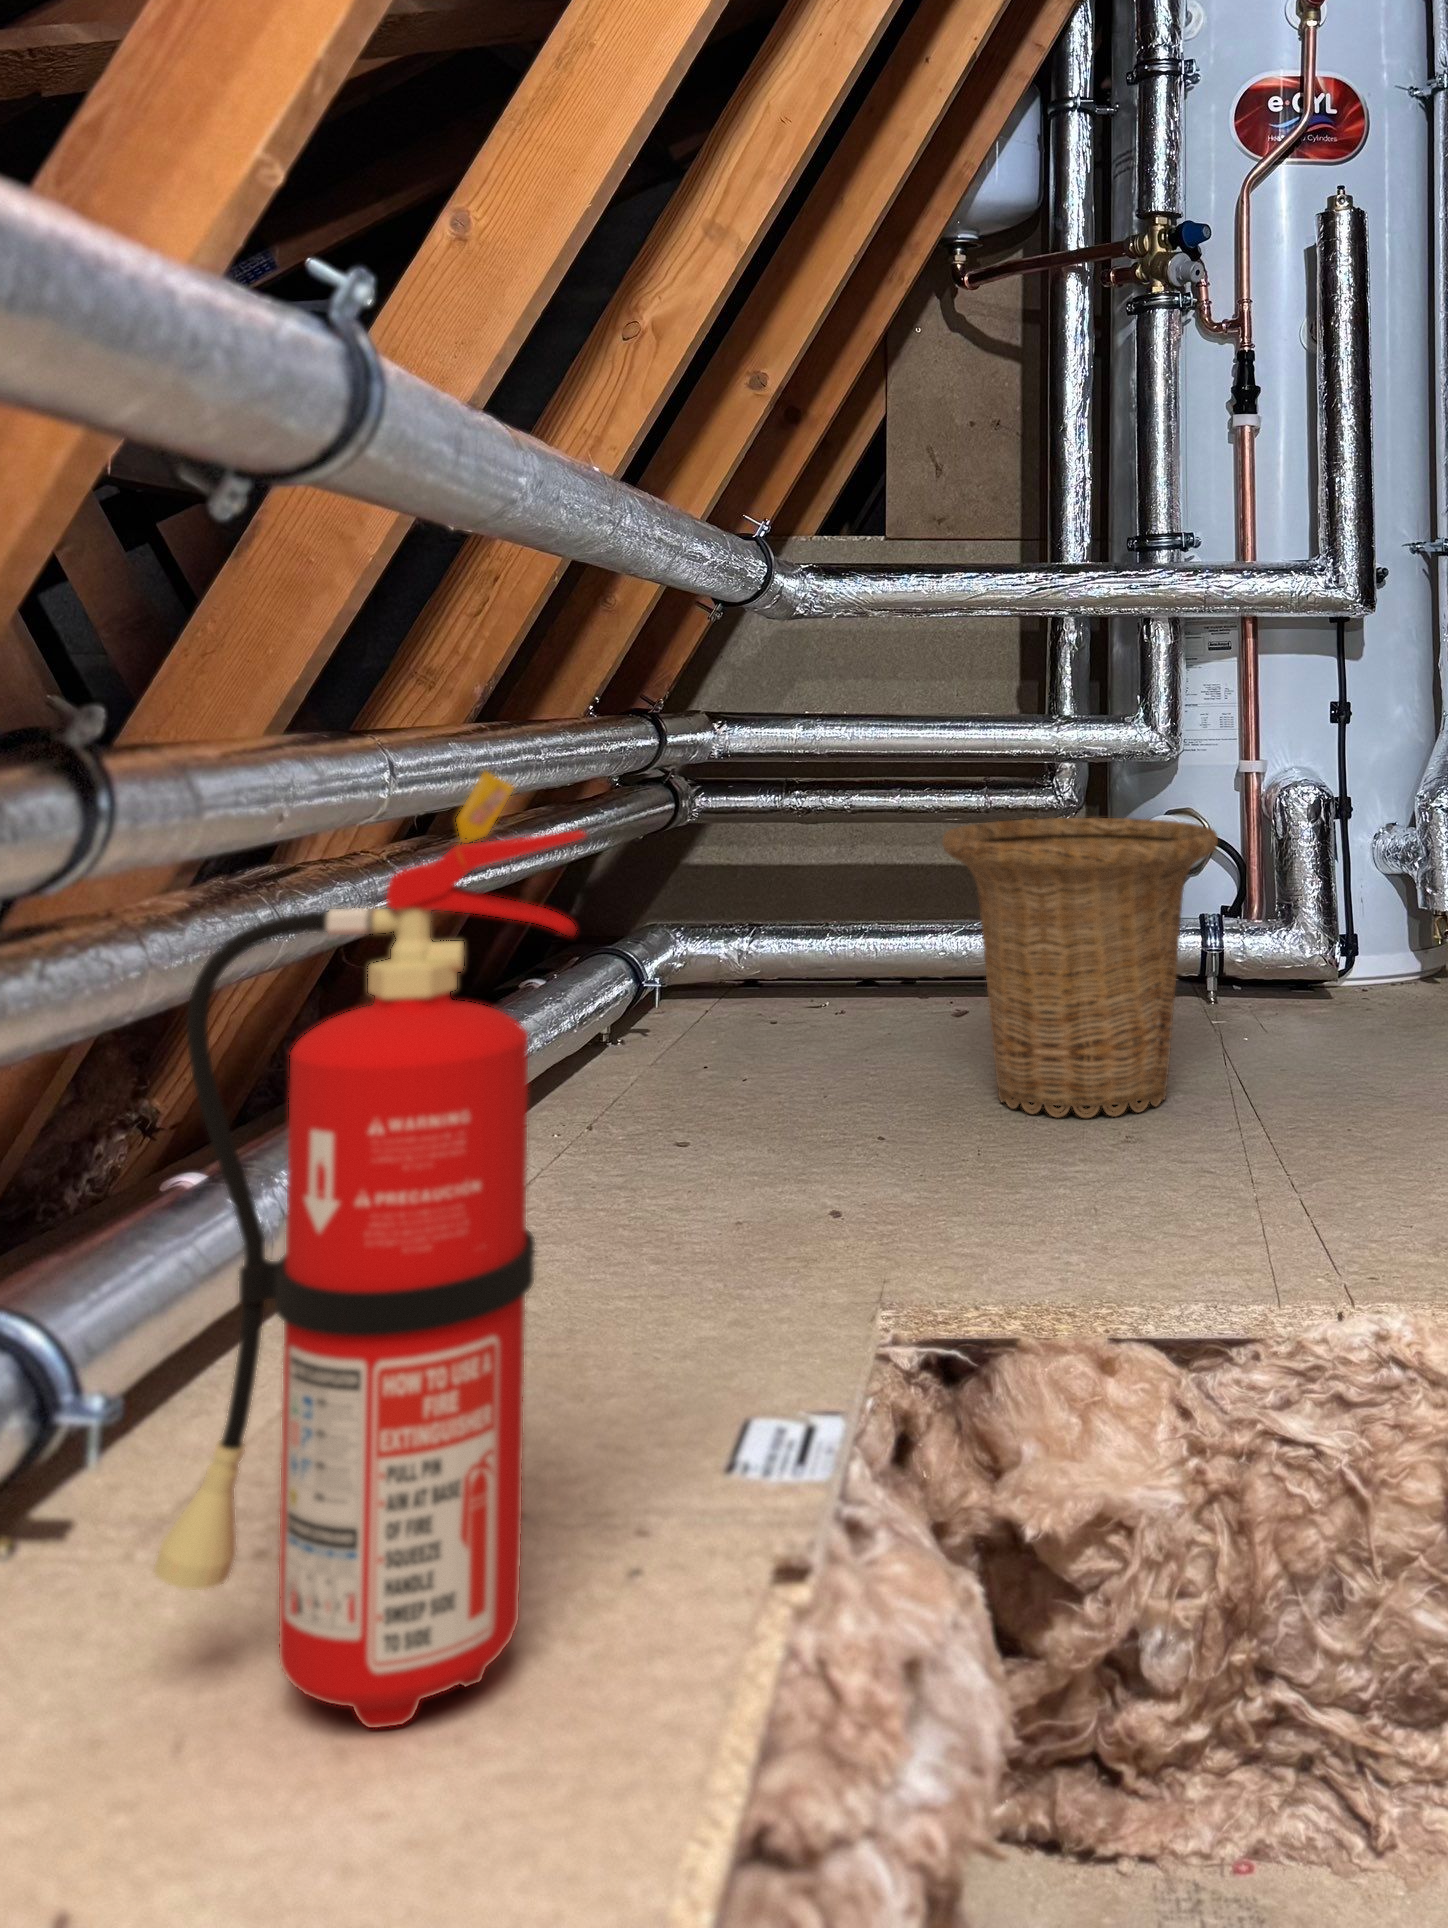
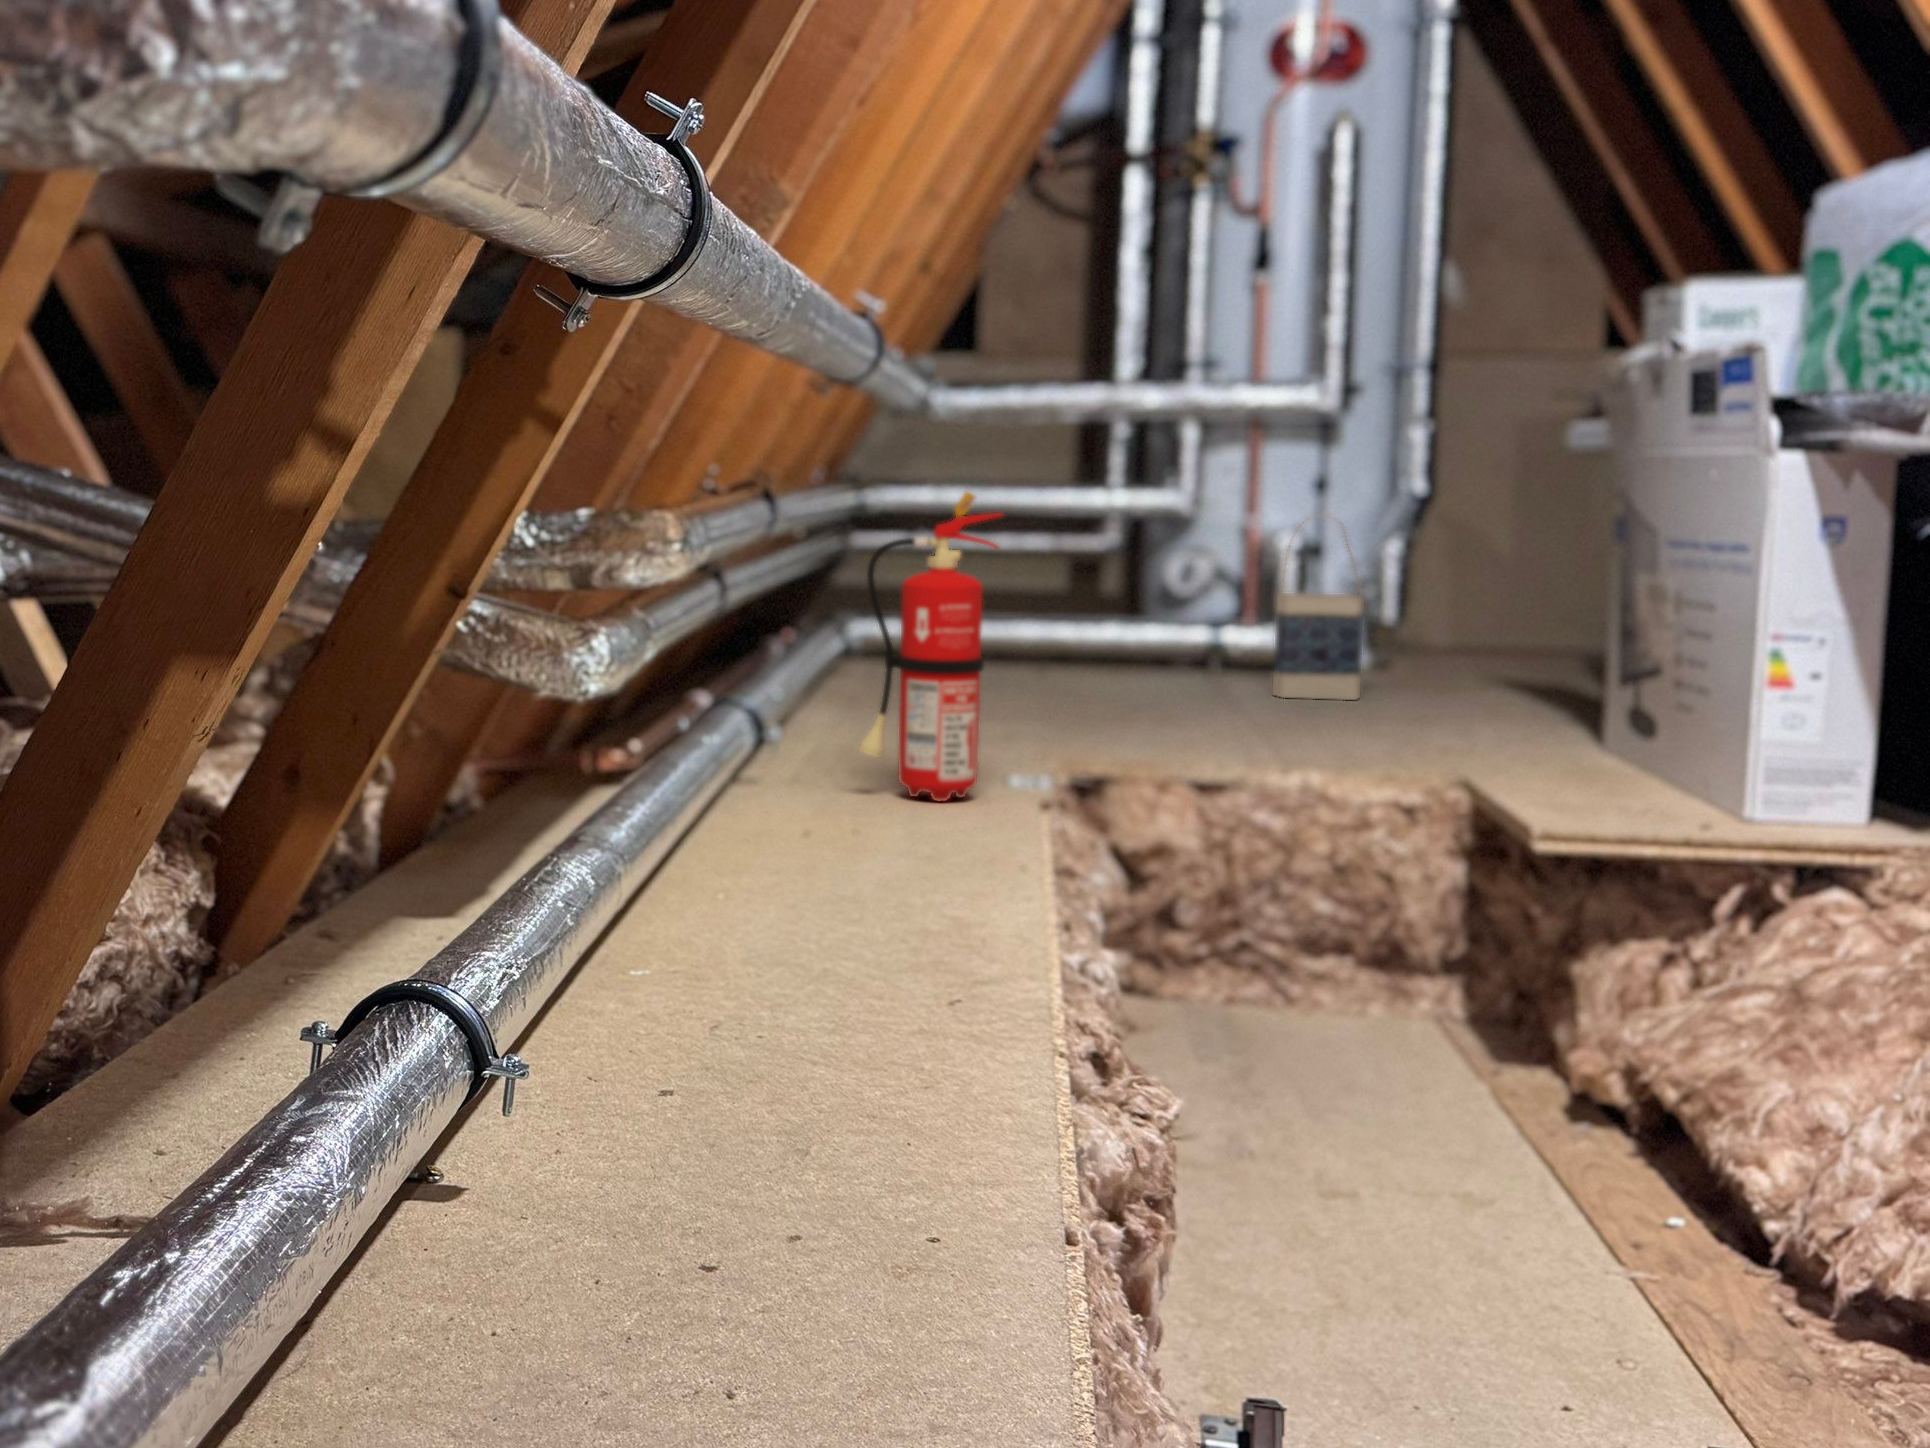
bag: none [1296,768,1435,1079] -> present [1273,514,1364,700]
basket: present [942,818,1218,1118] -> none [1062,541,1230,705]

